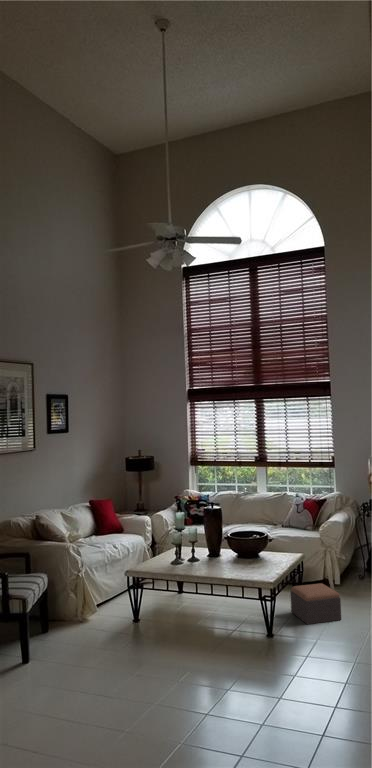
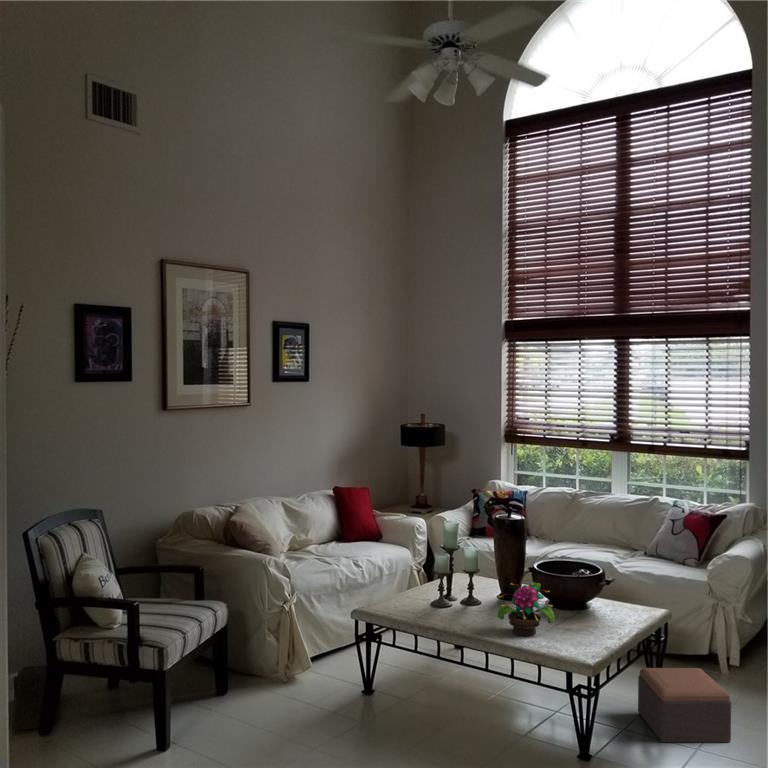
potted flower: none [215,543,248,572] -> present [498,583,555,636]

